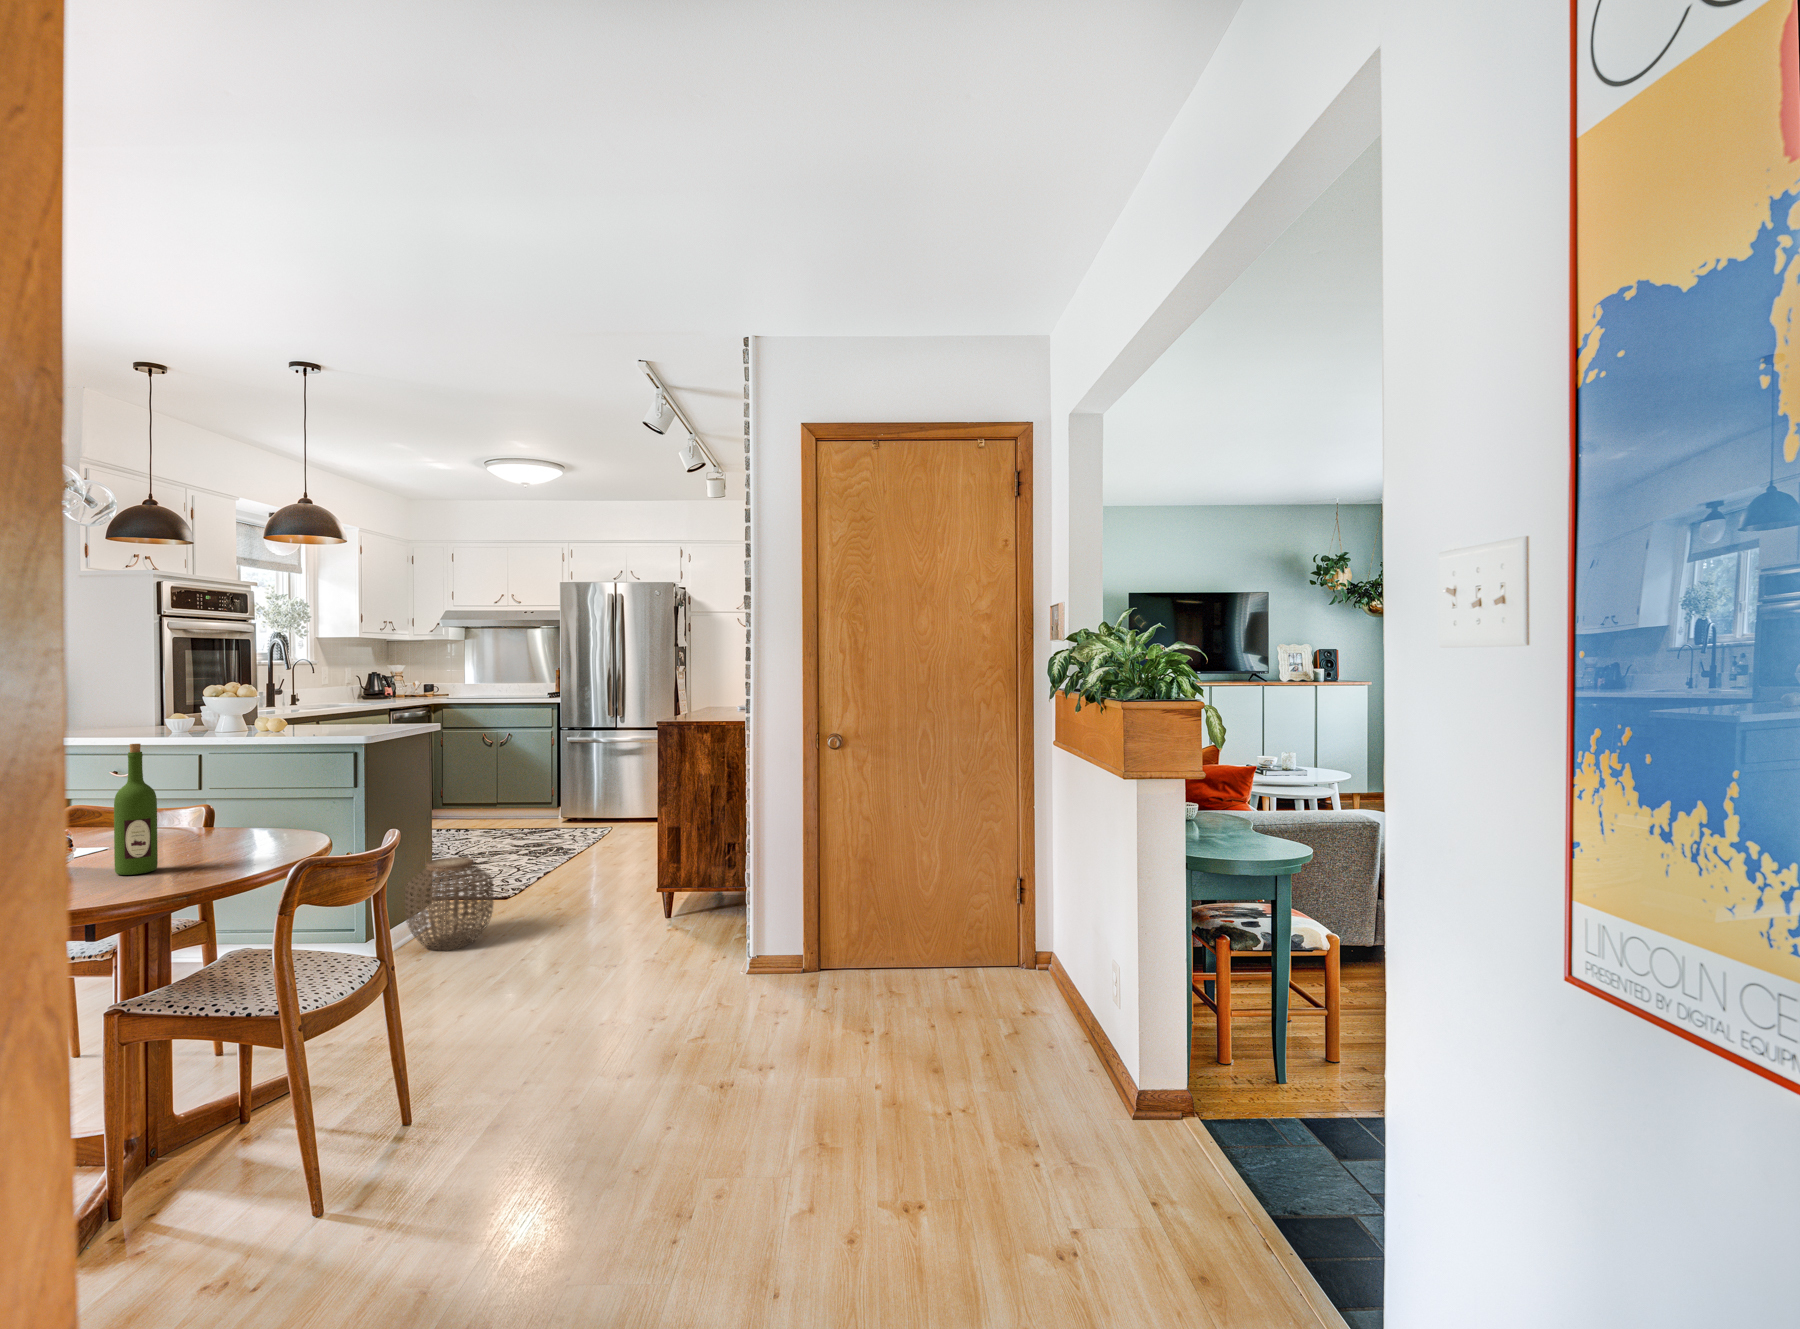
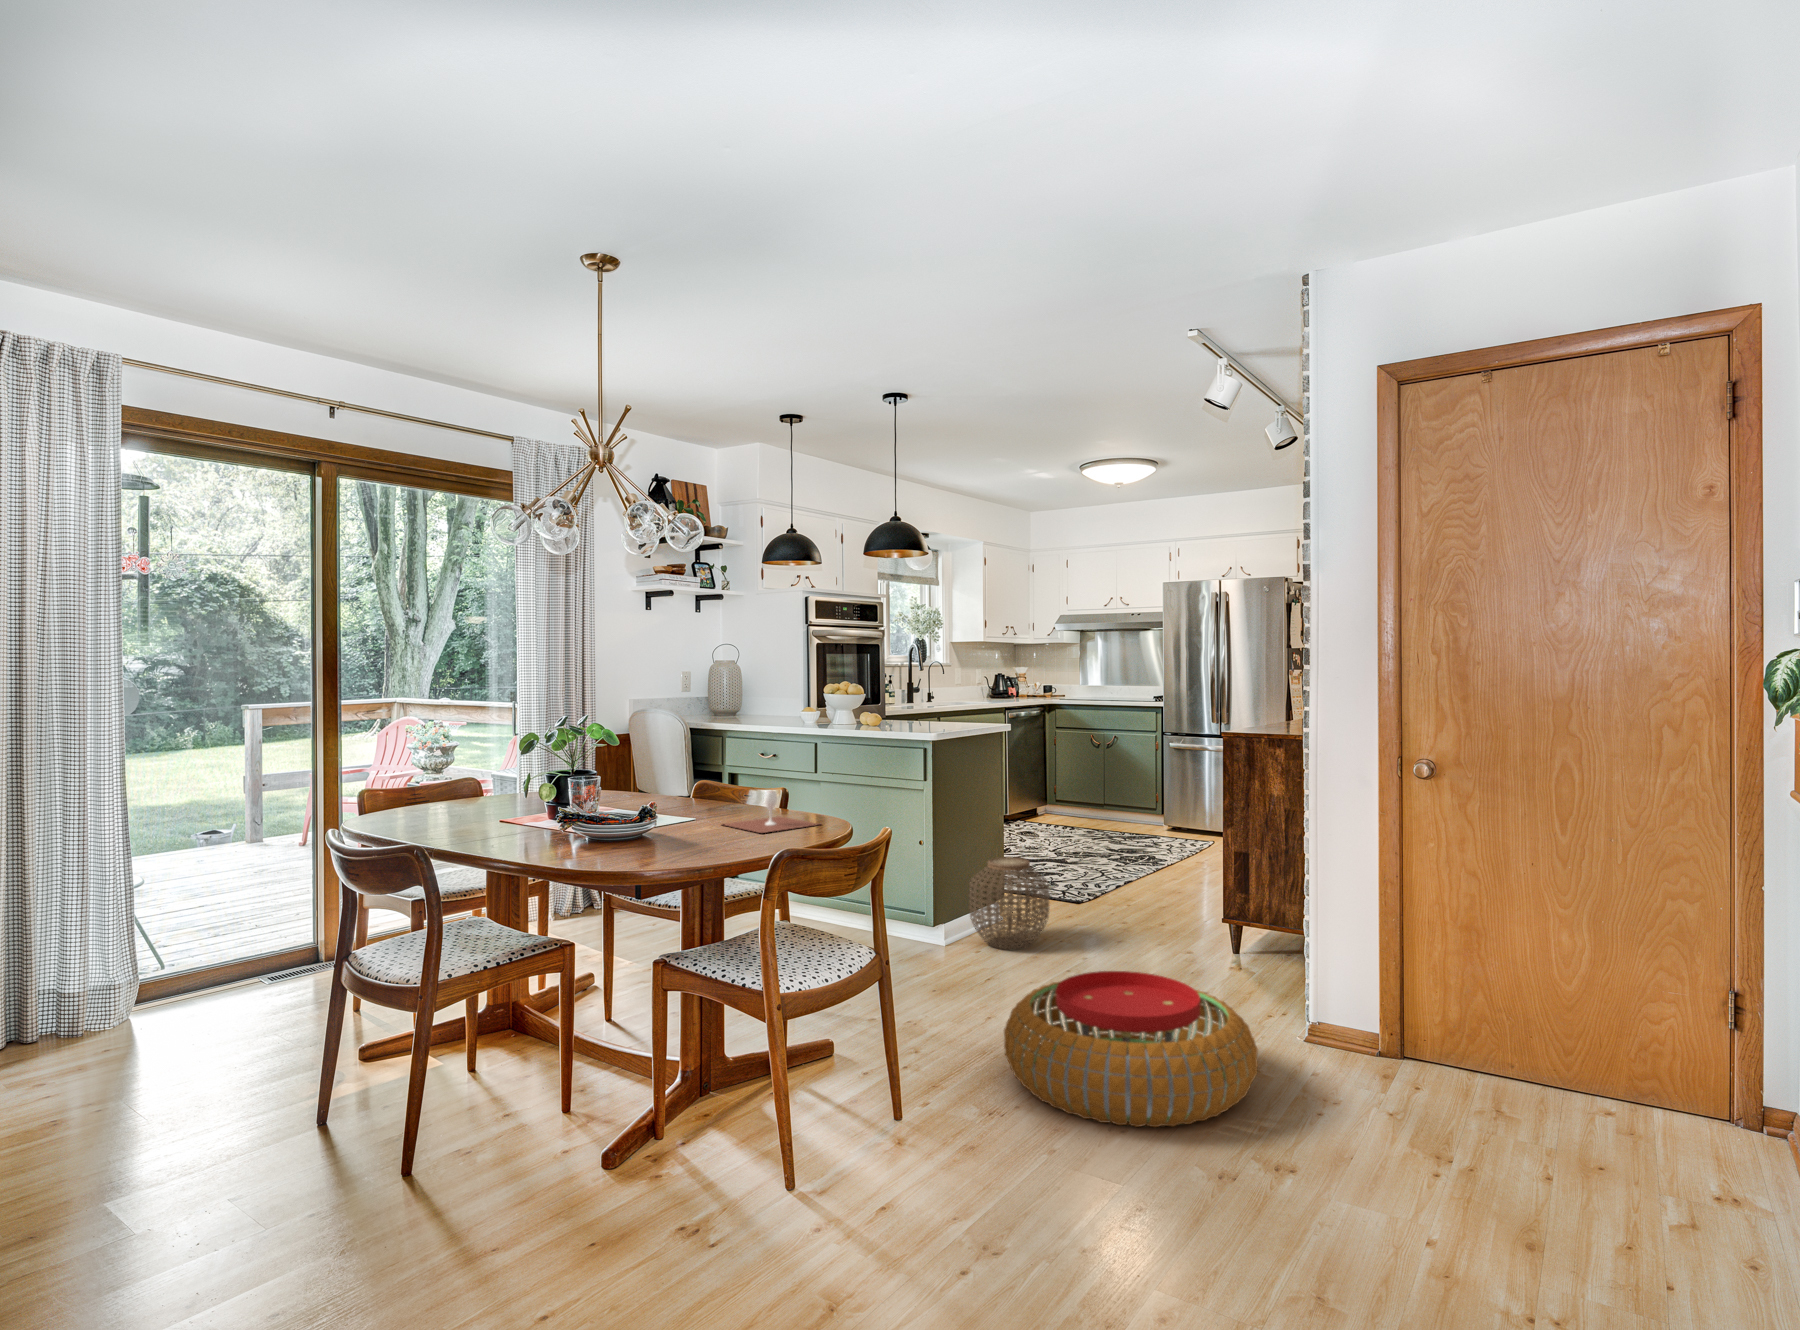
wine bottle: present [114,744,158,875] -> none [676,732,706,845]
wine glass: none [150,806,291,853] -> present [724,791,819,833]
pouf: none [501,939,731,1074] -> present [1004,971,1258,1127]

